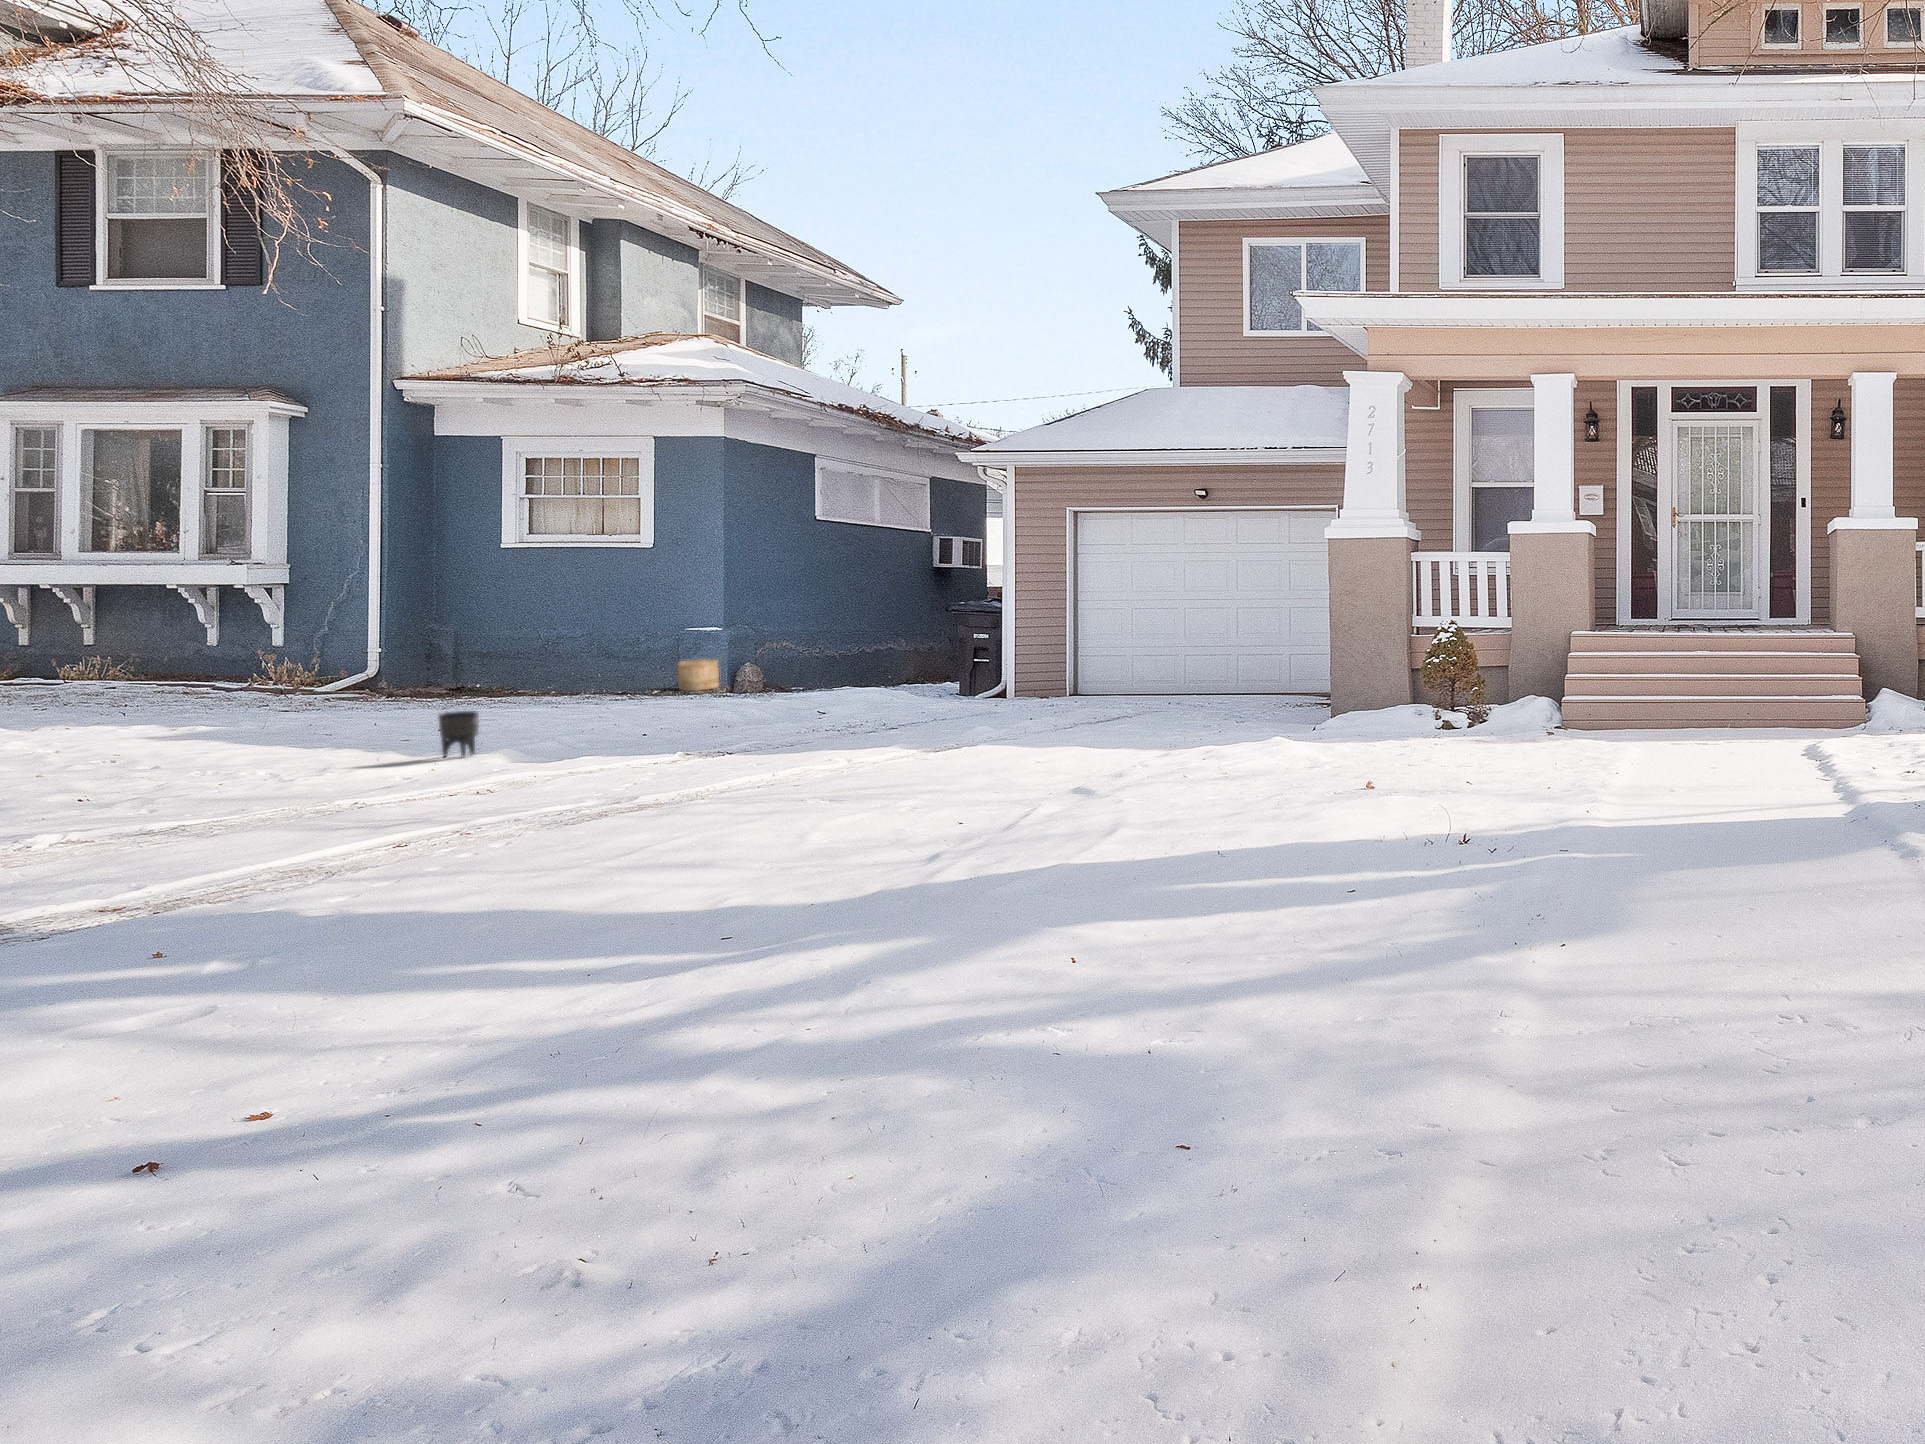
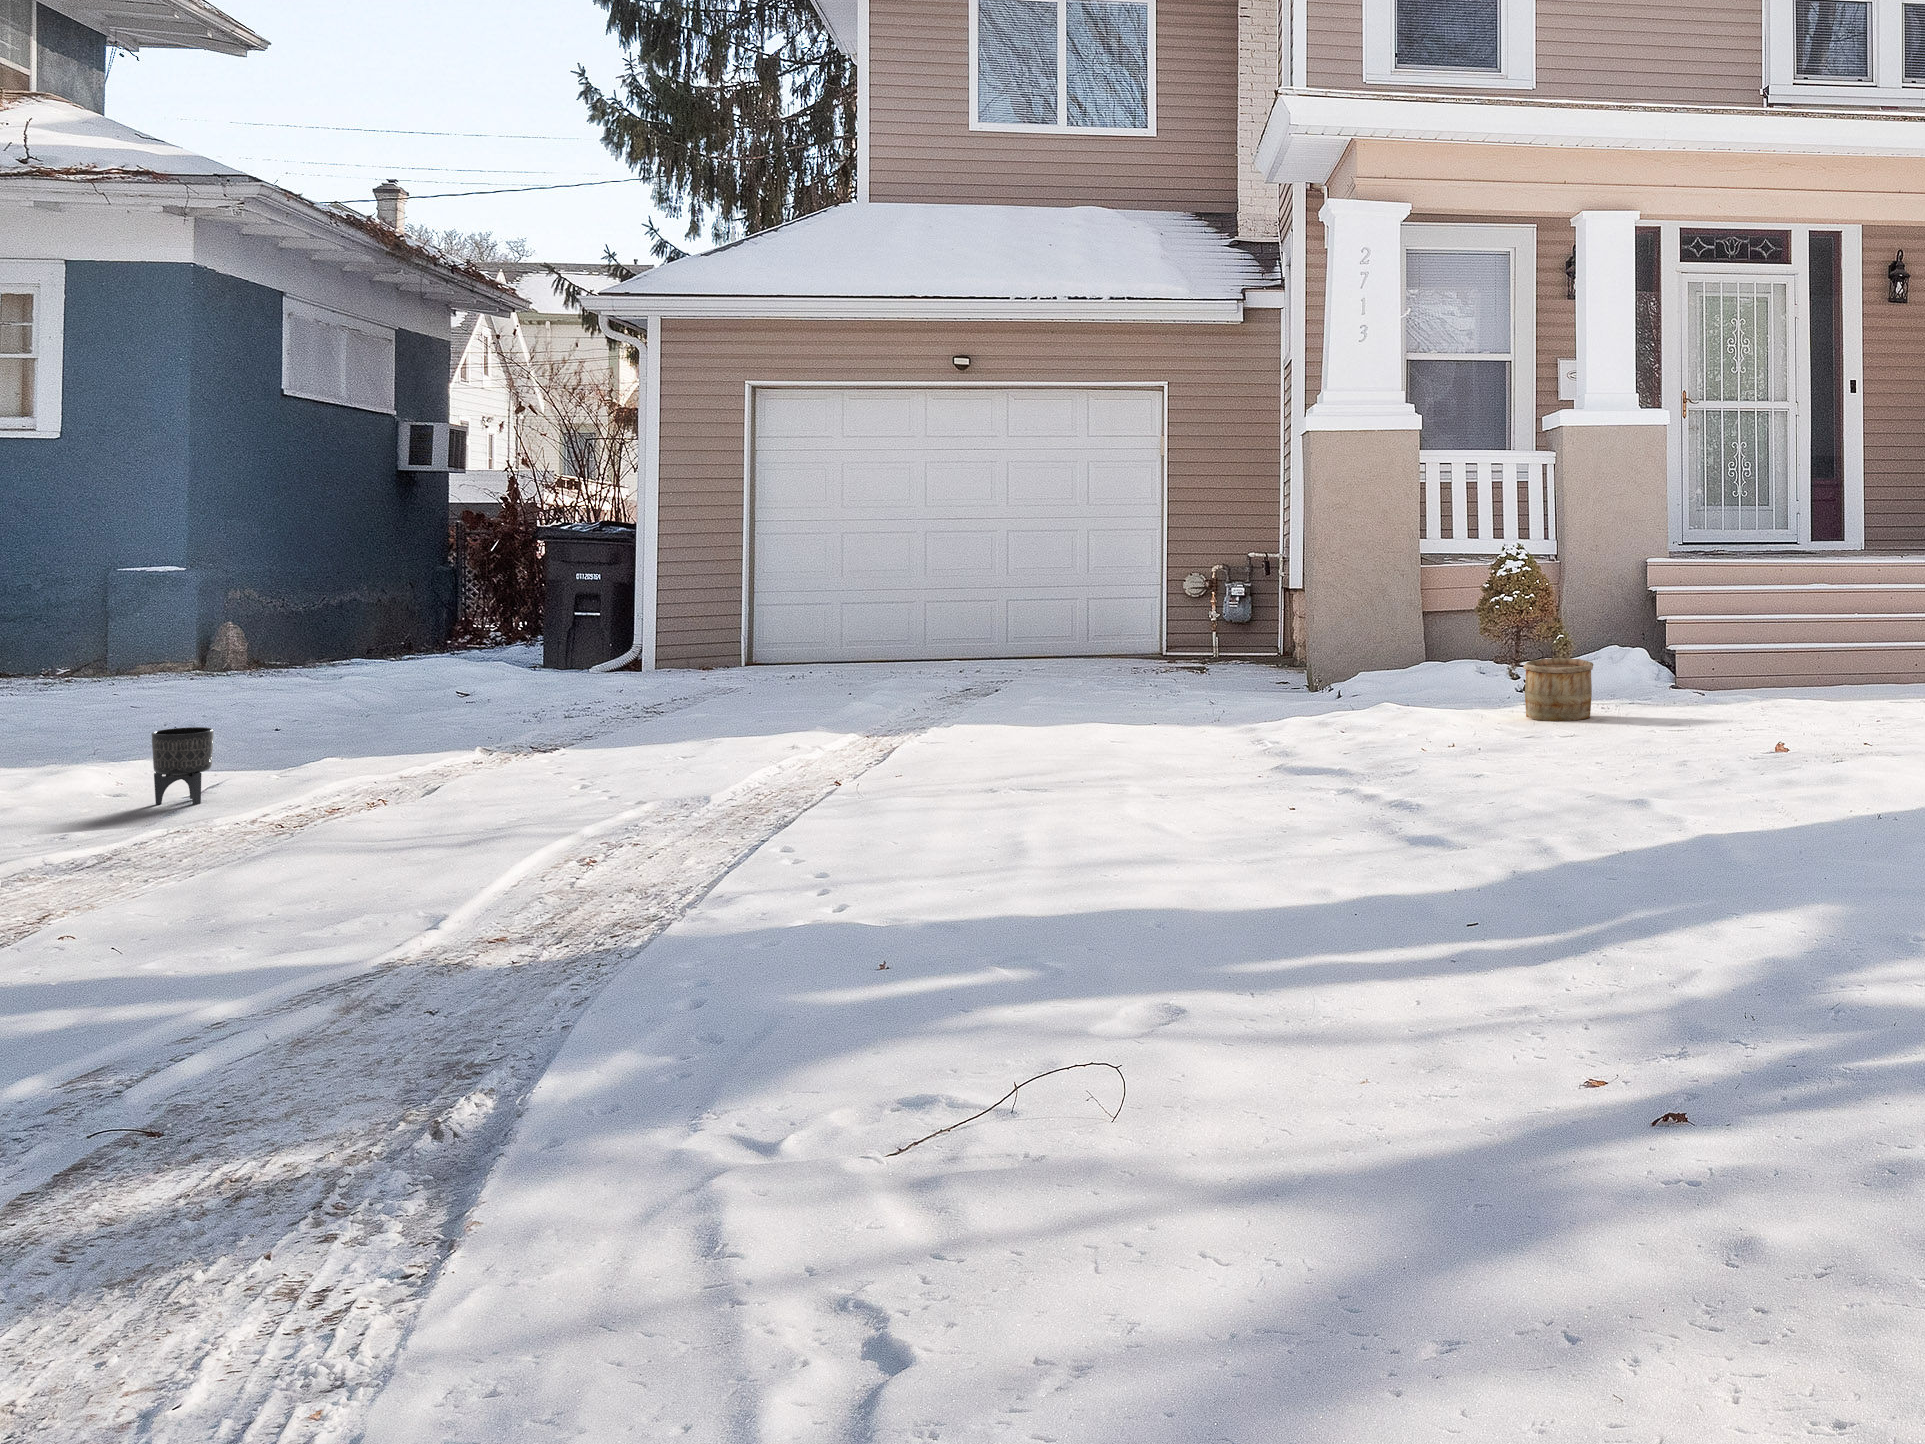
wooden bucket: present [677,659,719,691] -> present [1523,658,1593,721]

